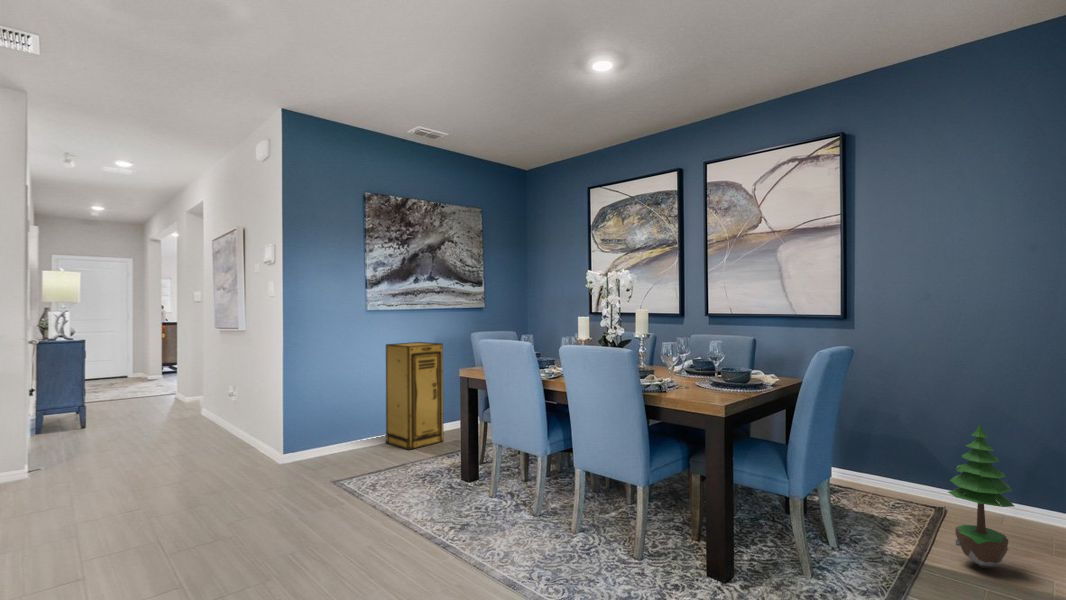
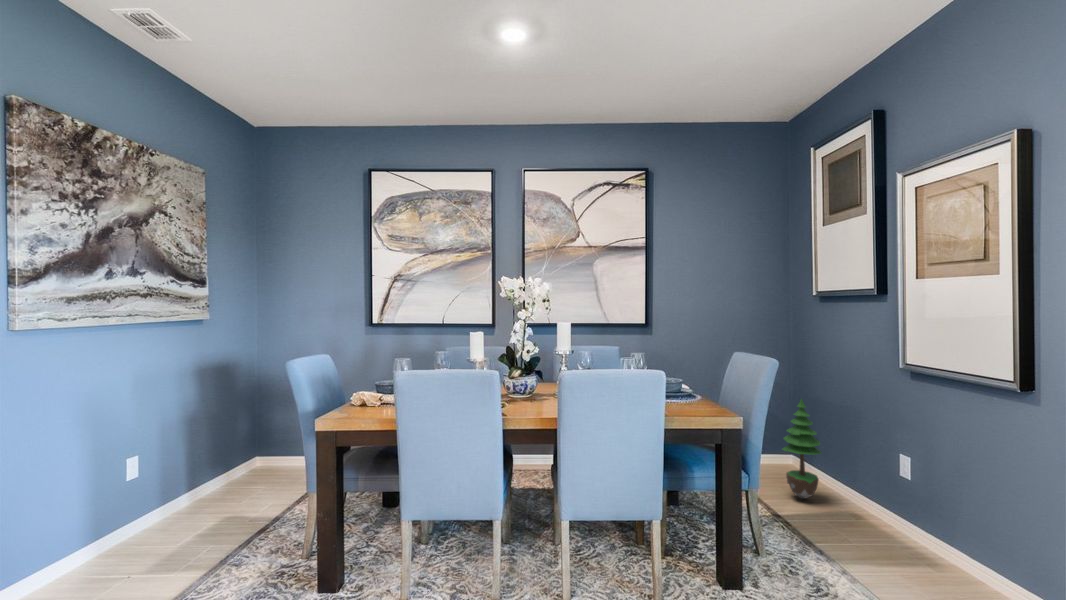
storage cabinet: present [386,342,444,450] -> none [59,381,189,585]

